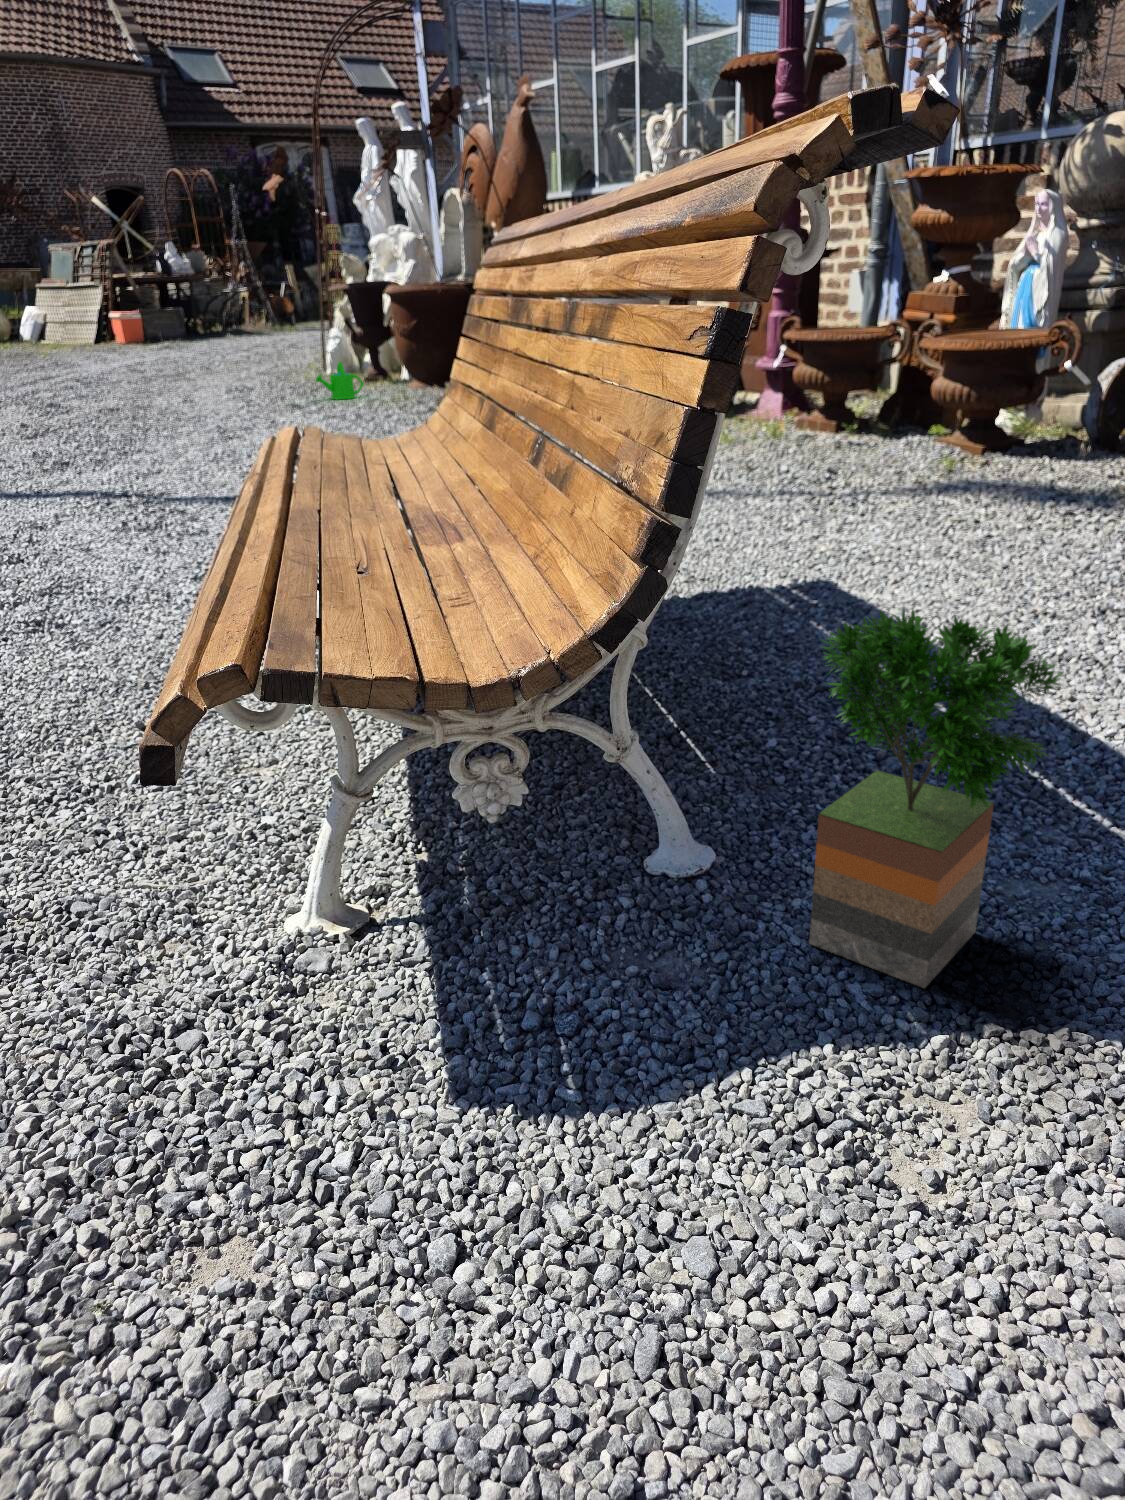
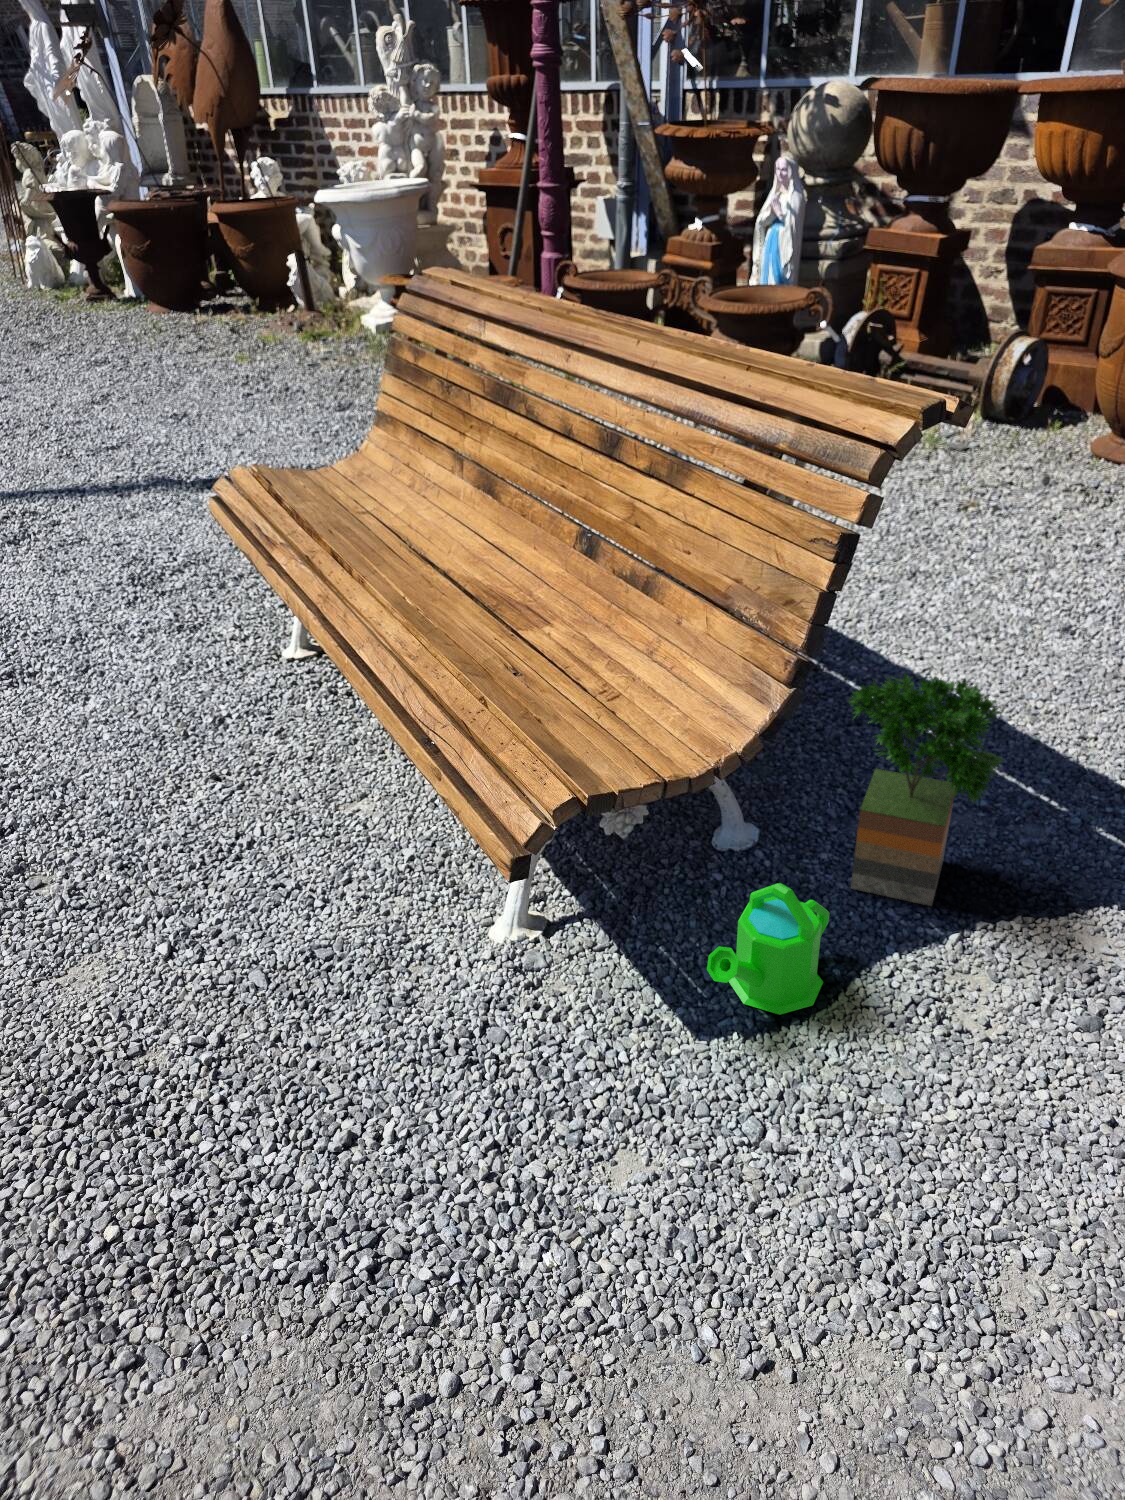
watering can: present [316,362,364,400] -> present [707,883,830,1015]

